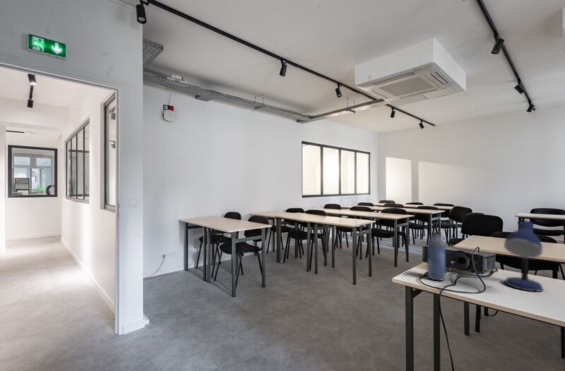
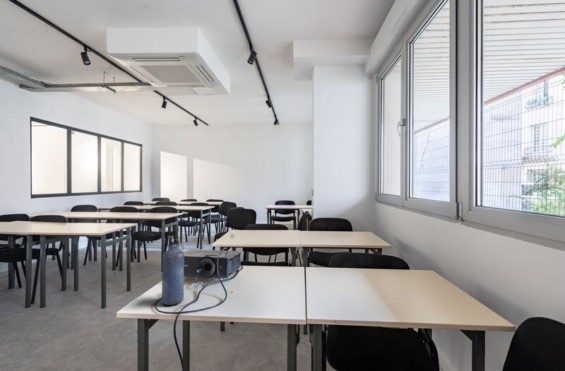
desk lamp: present [504,220,543,291] -> none [243,217,276,291]

